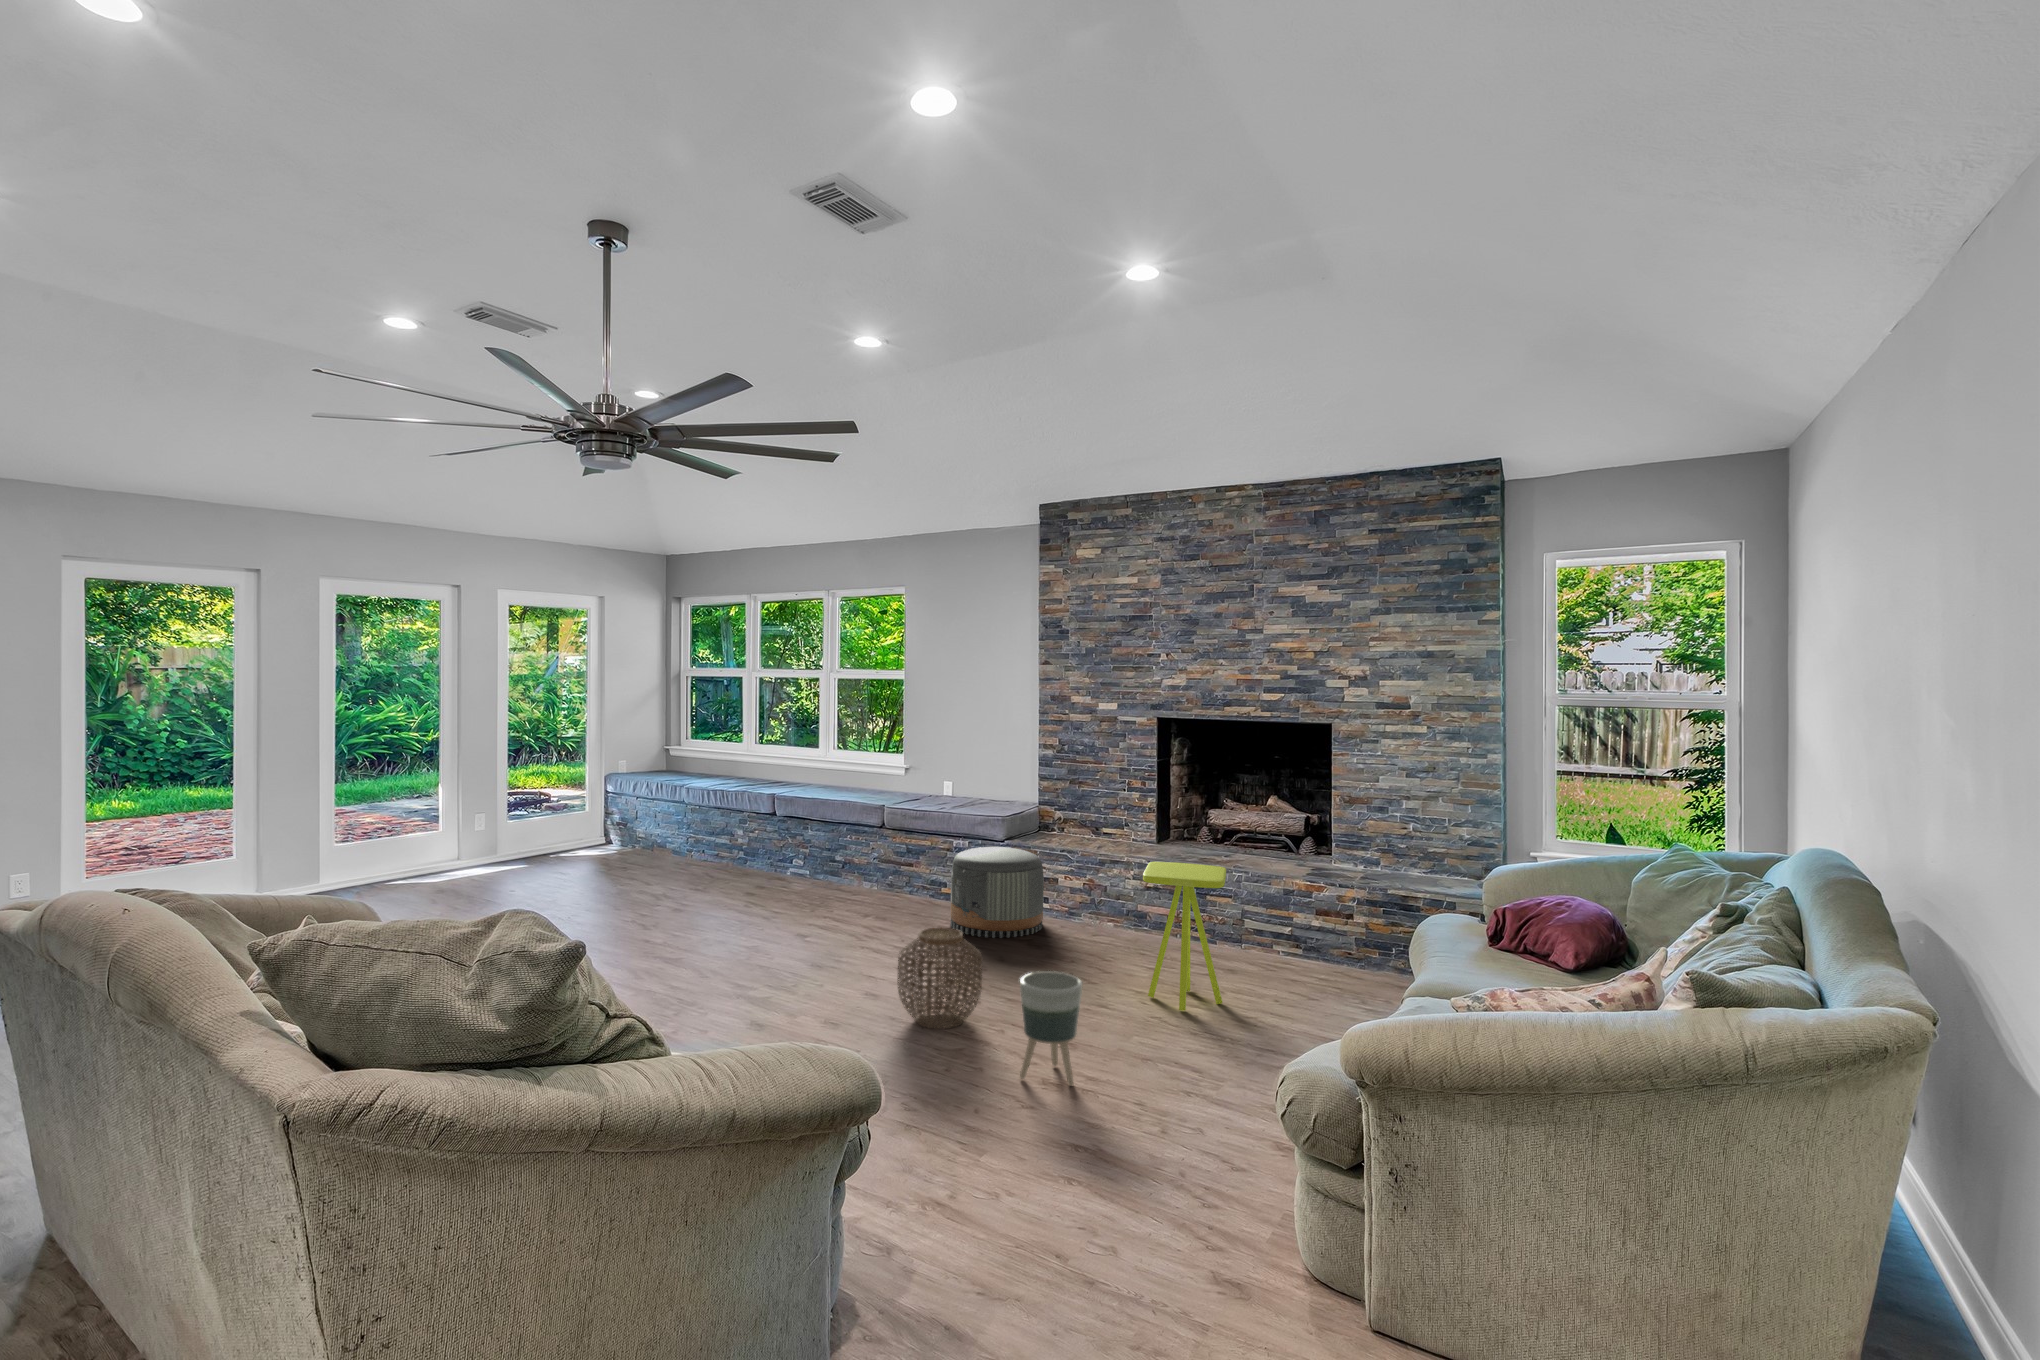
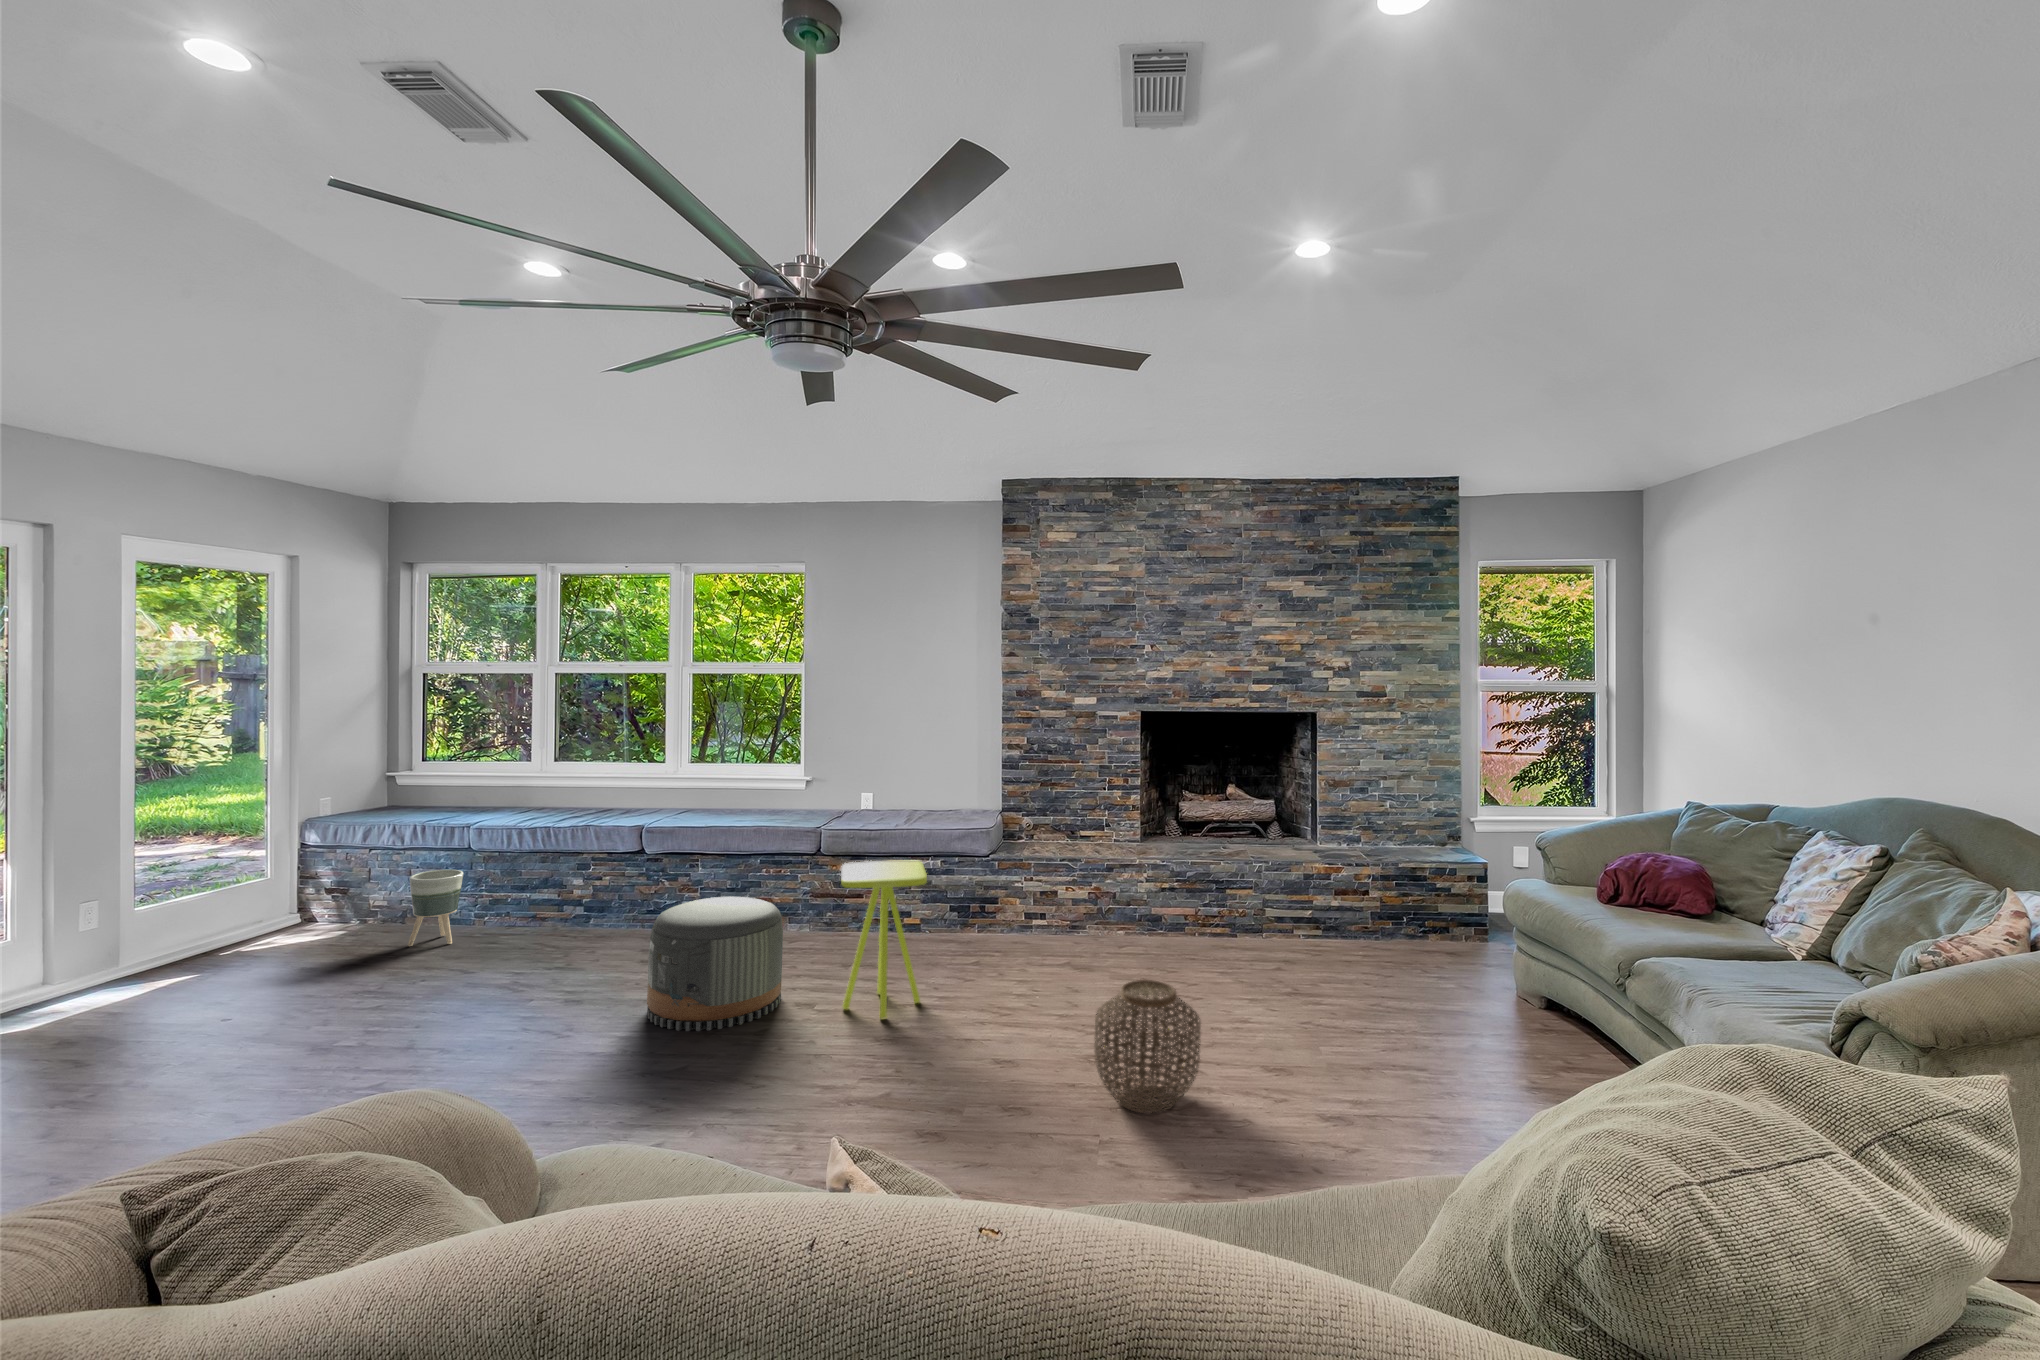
pouf: present [950,847,1044,938] -> present [647,897,783,1031]
side table: present [1143,862,1226,1011] -> present [841,861,927,1018]
planter: present [1020,971,1083,1086] -> present [408,870,463,946]

